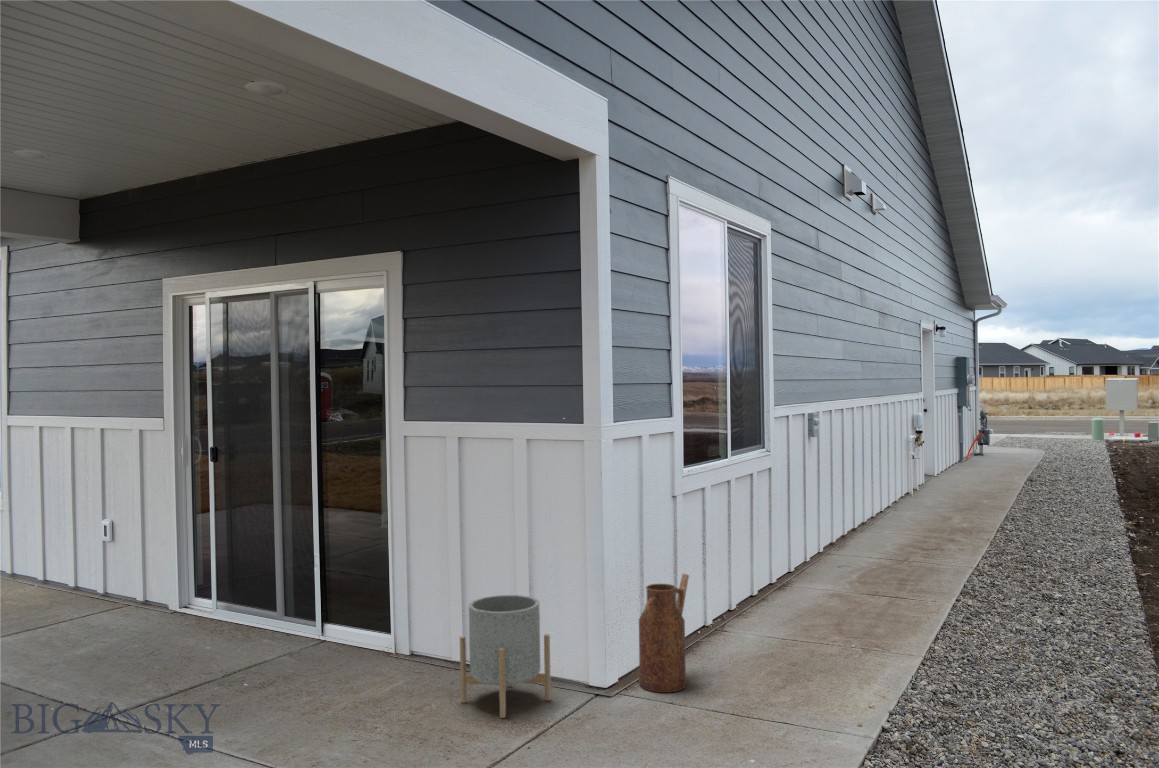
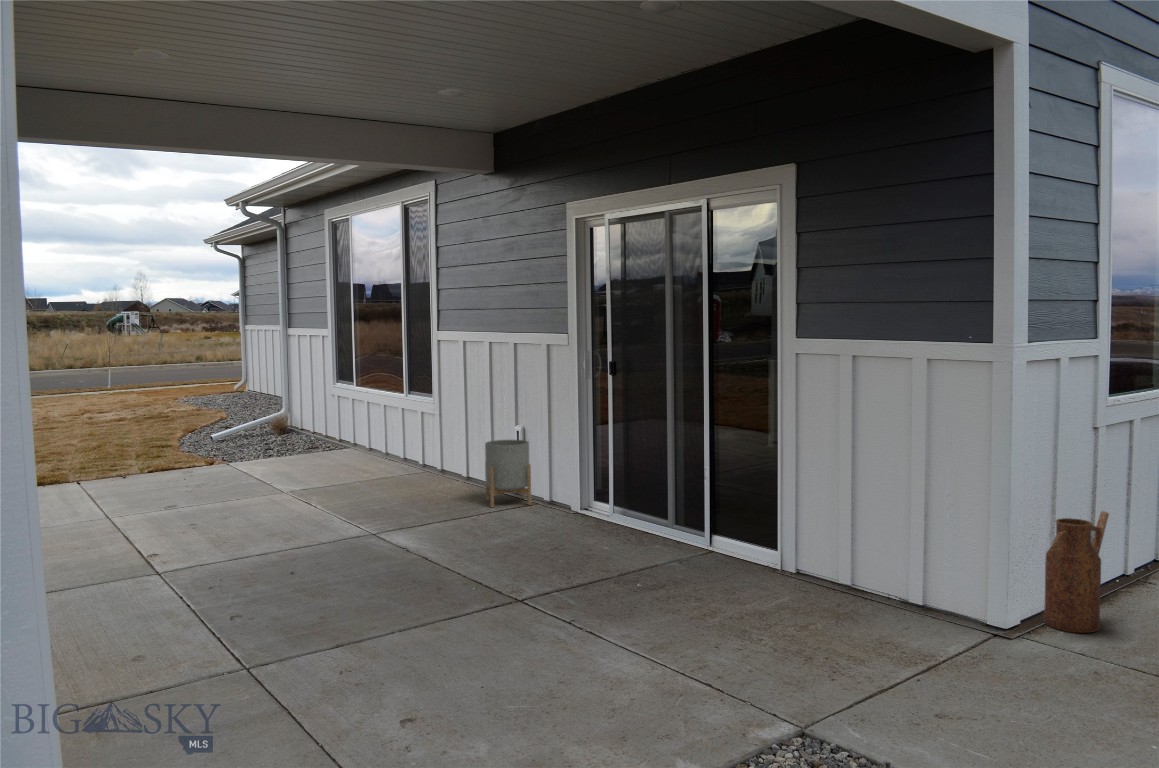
planter: present [460,595,551,718] -> present [485,440,531,507]

